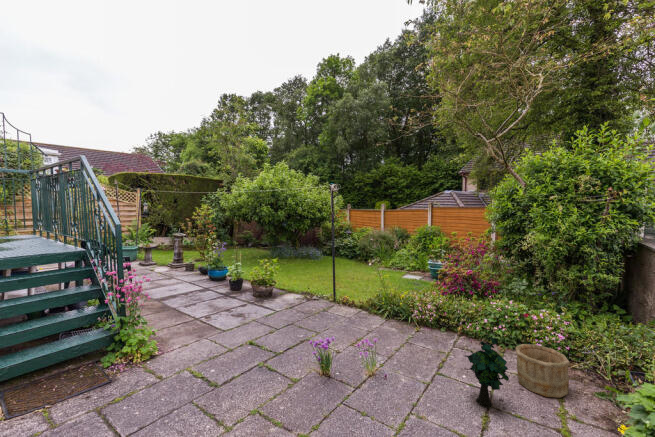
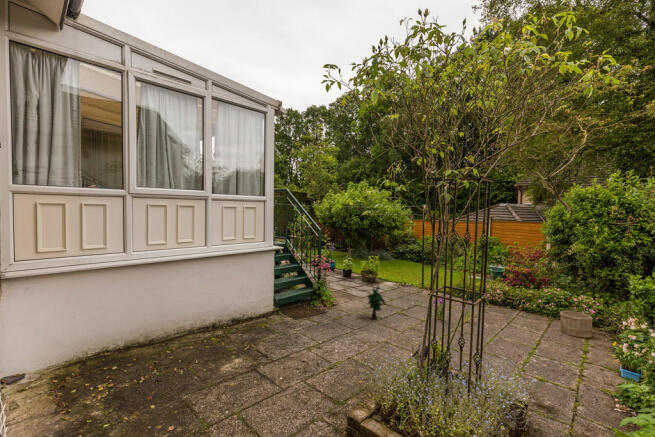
decorative plant: present [465,337,509,408] -> present [368,287,385,320]

